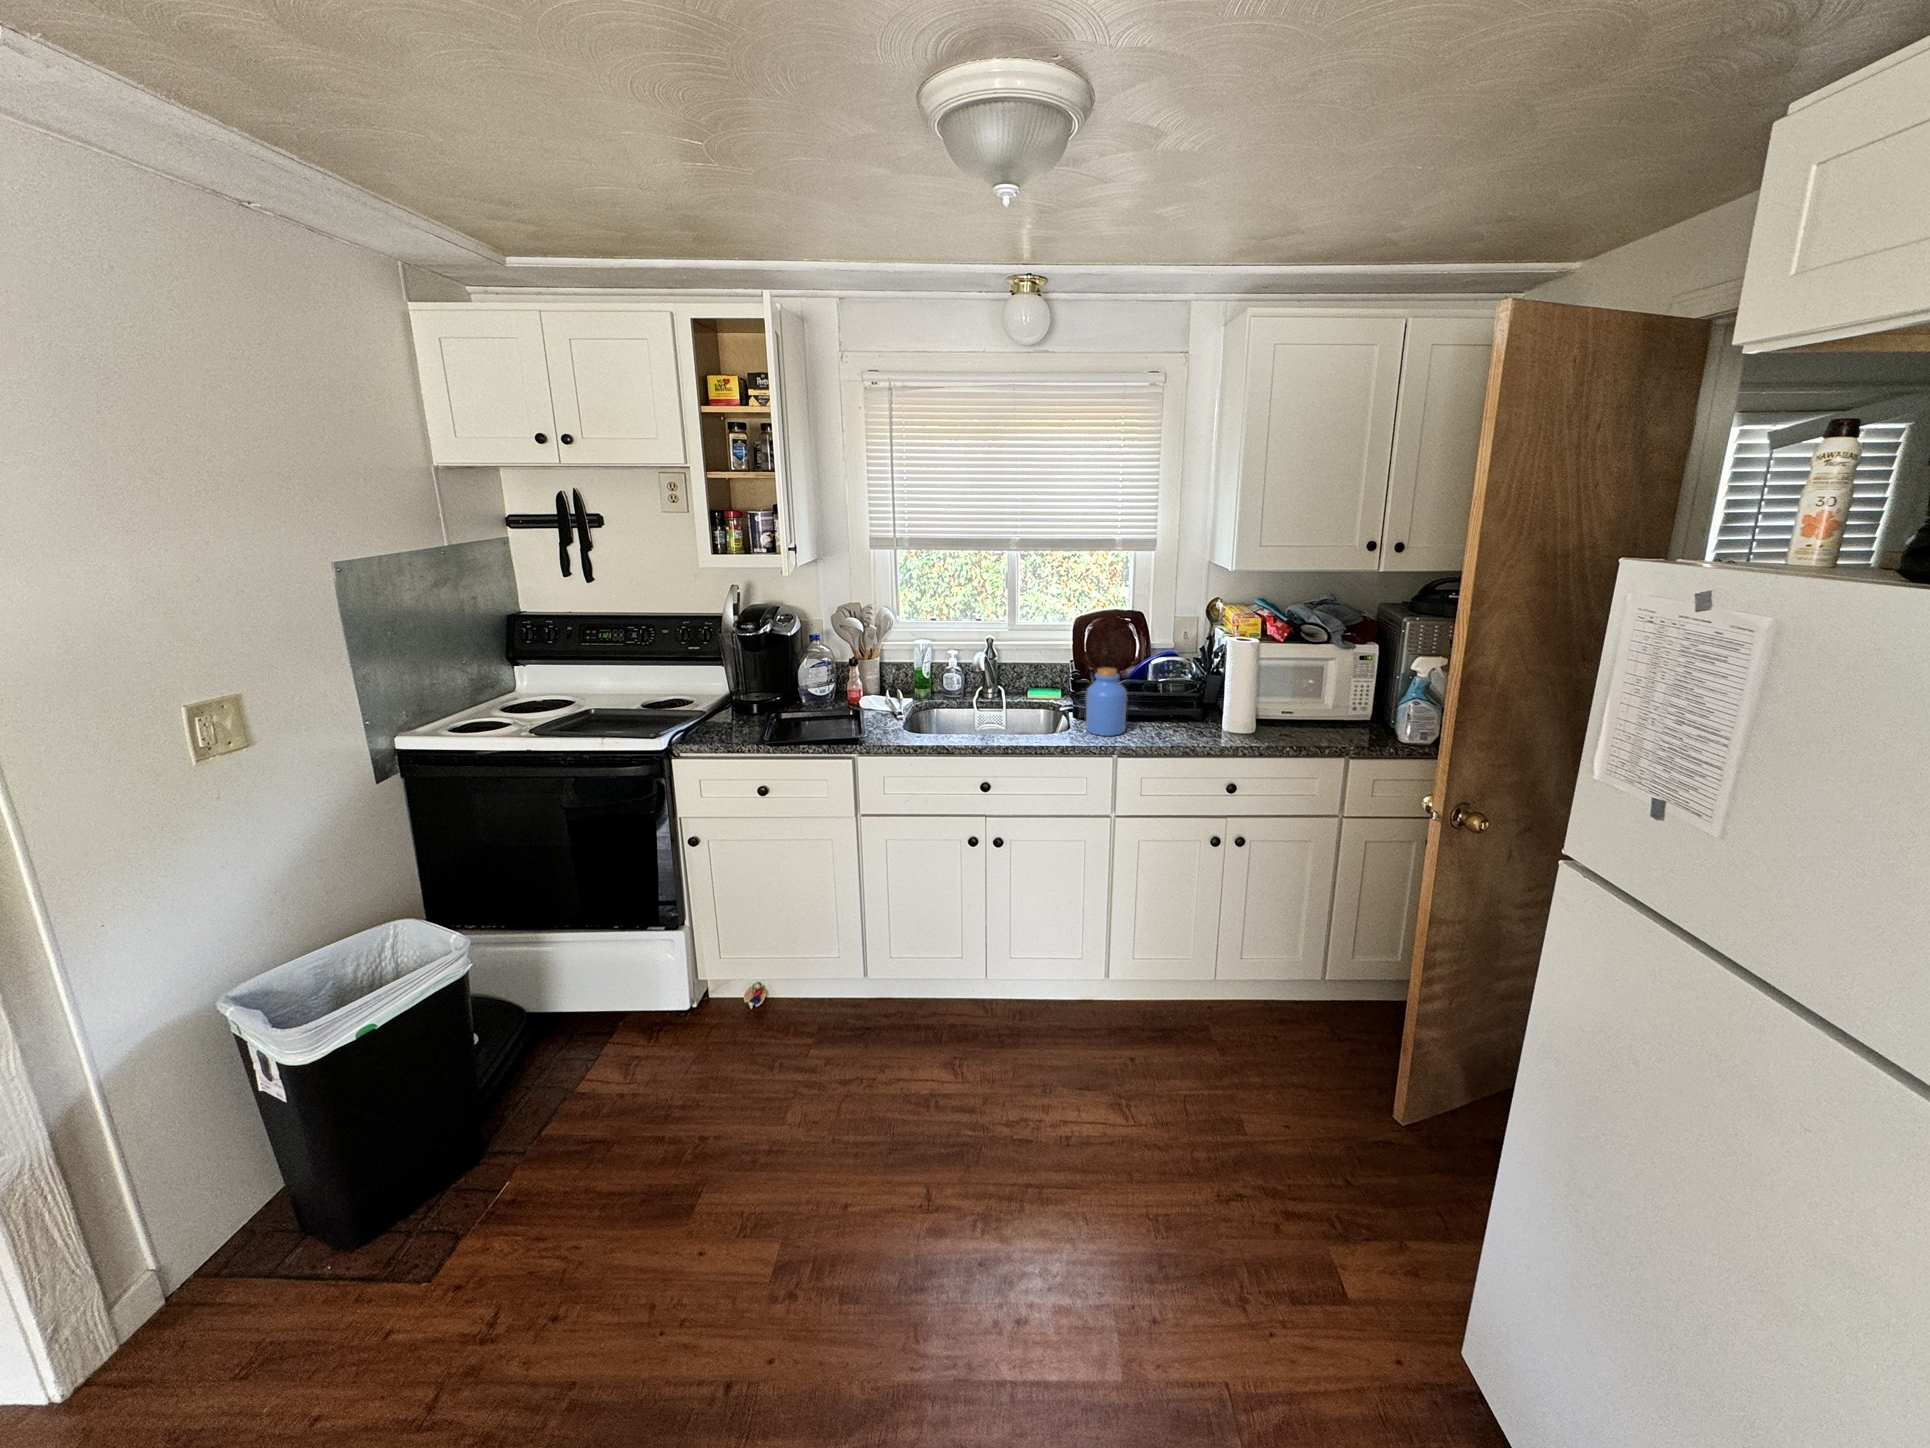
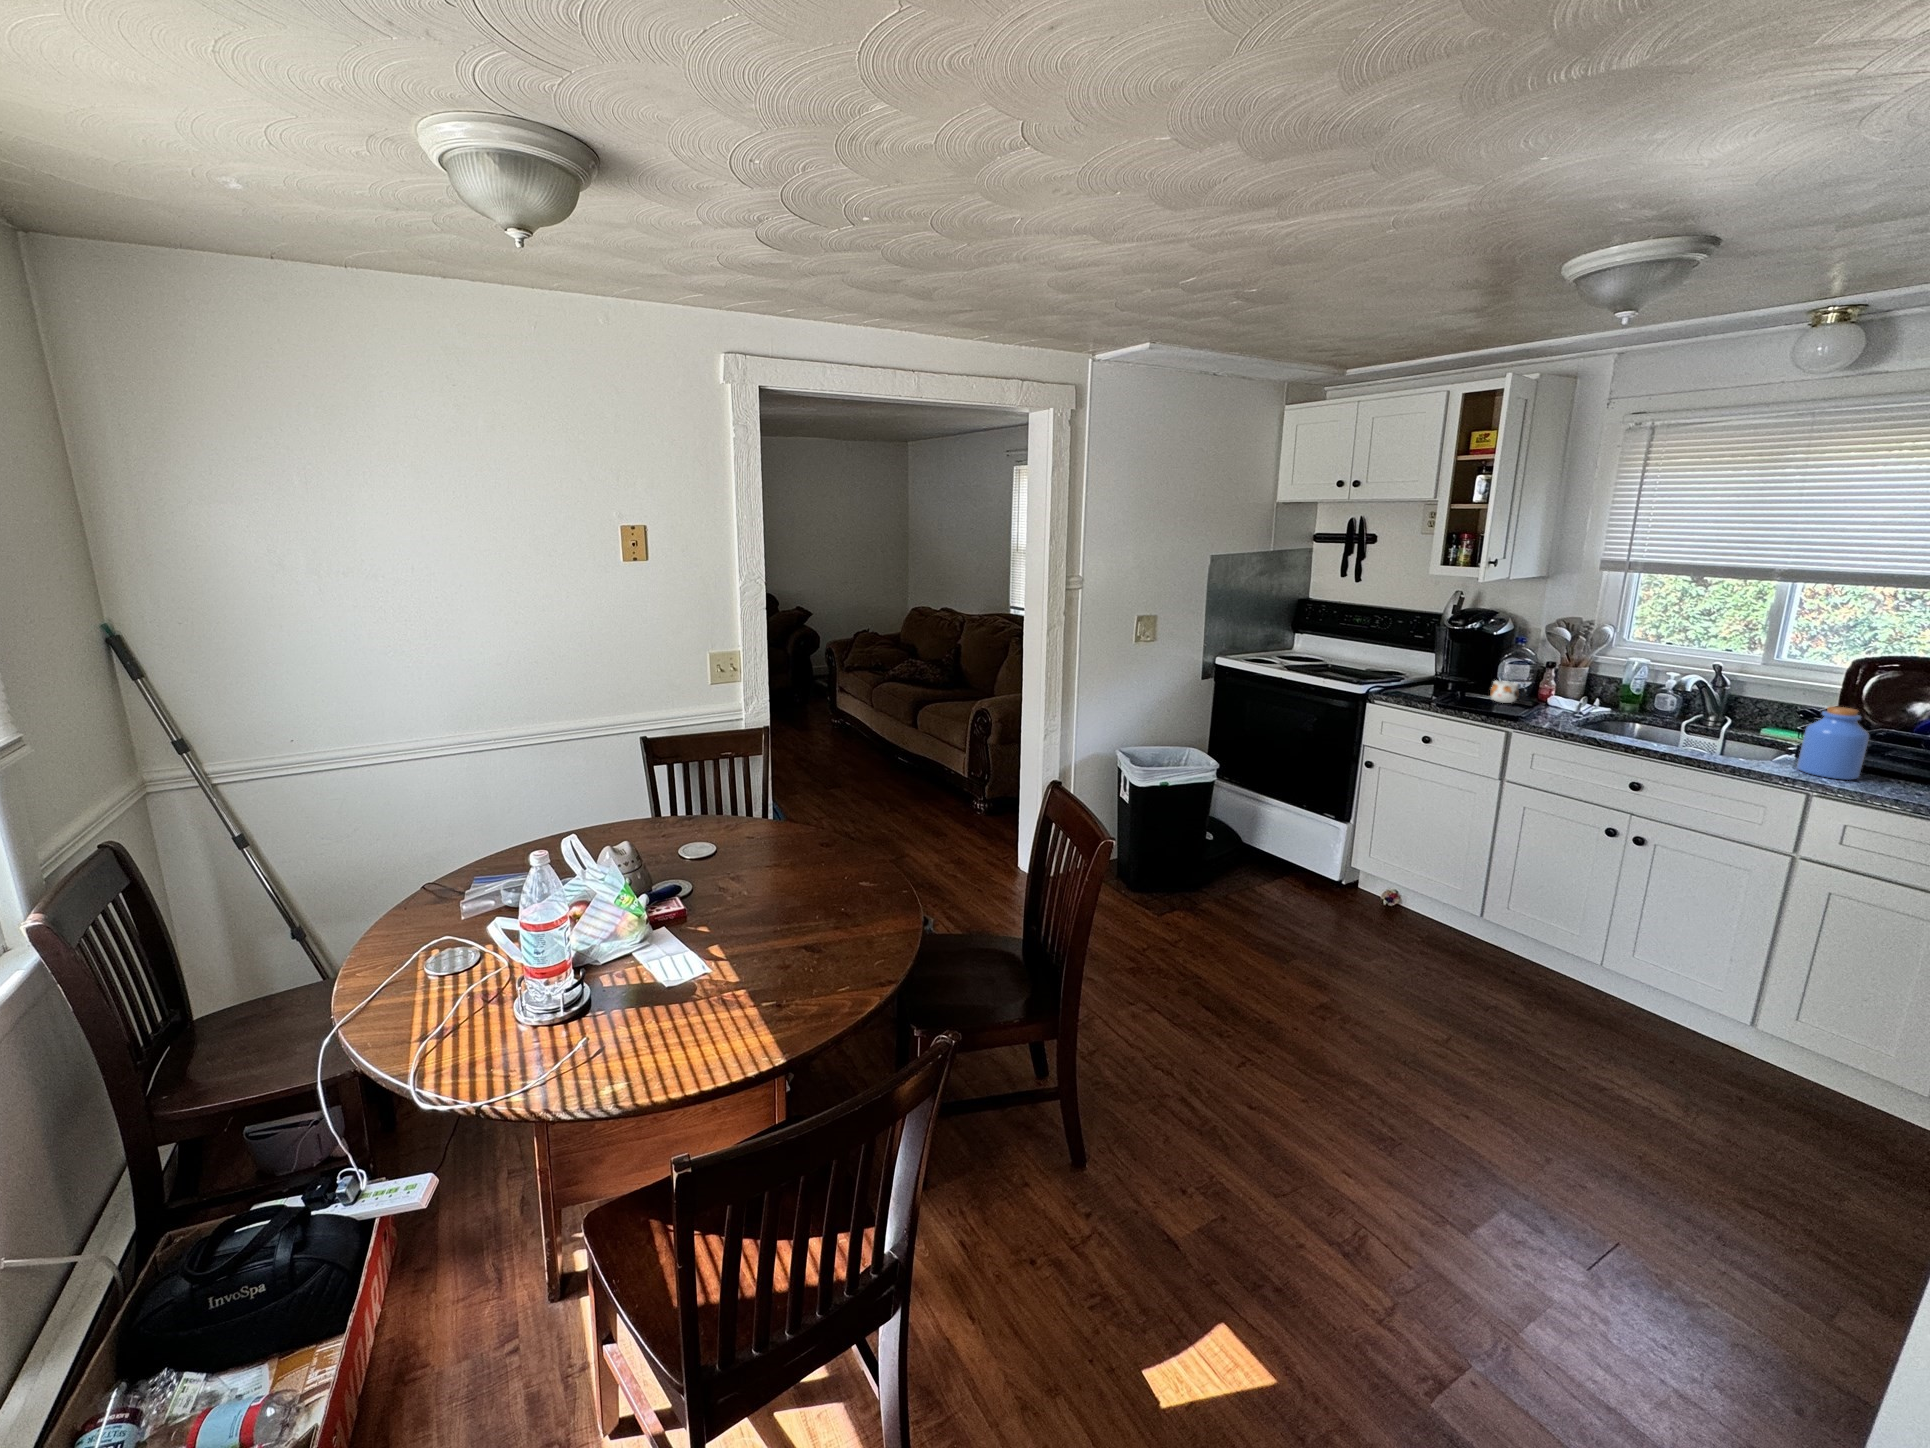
mug: none [805,690,842,718] -> present [1490,680,1526,703]

